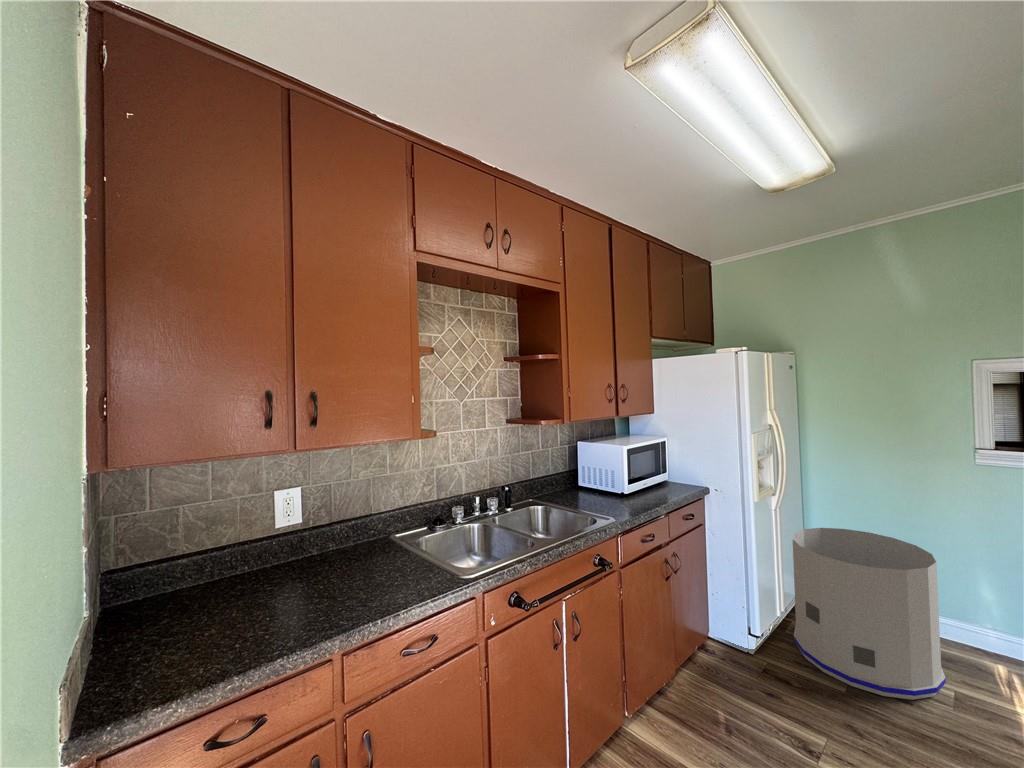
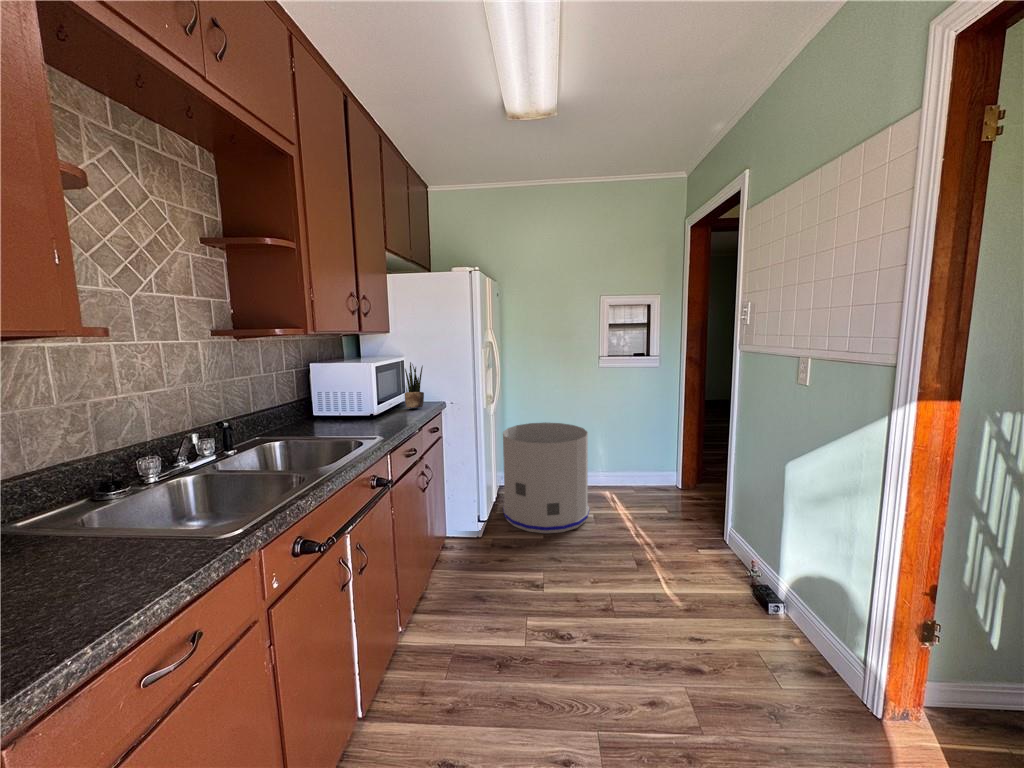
potted plant: none [659,446,678,493] -> present [405,362,424,408]

